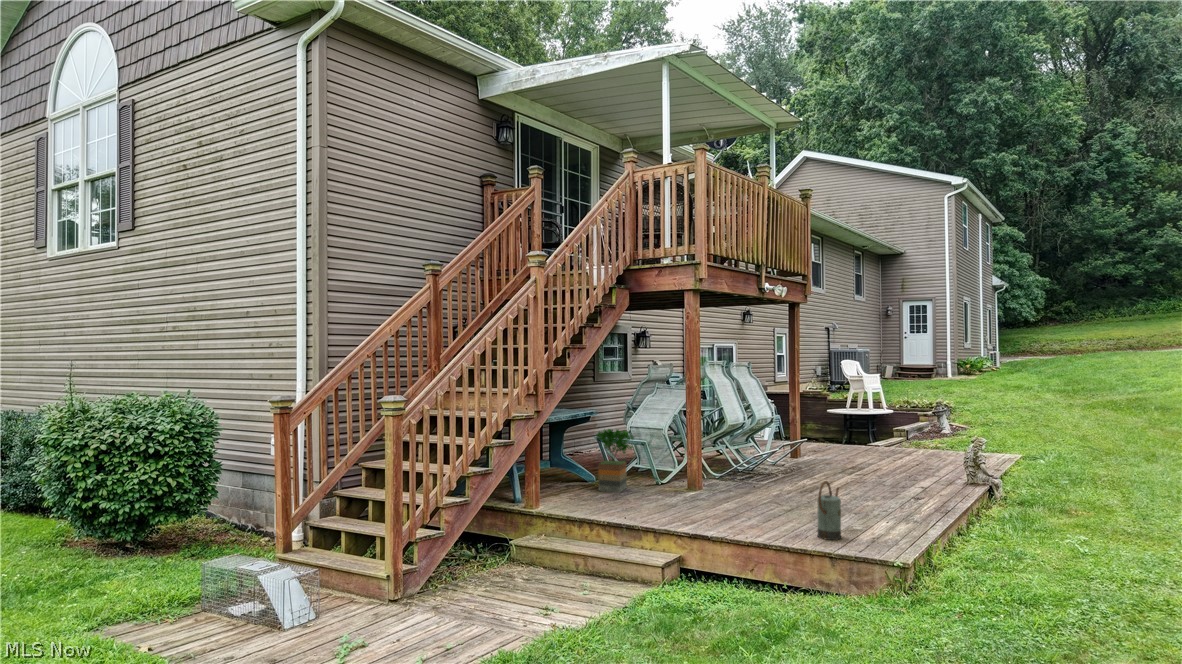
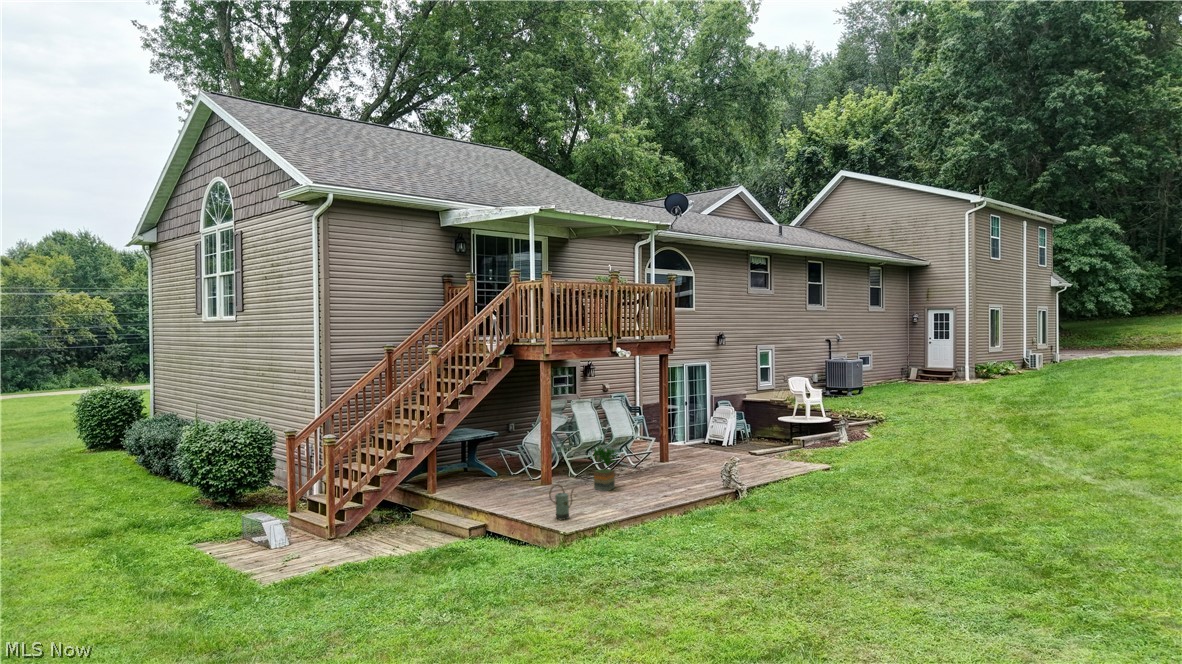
potted tree: present [596,429,633,492] -> present [594,448,617,491]

